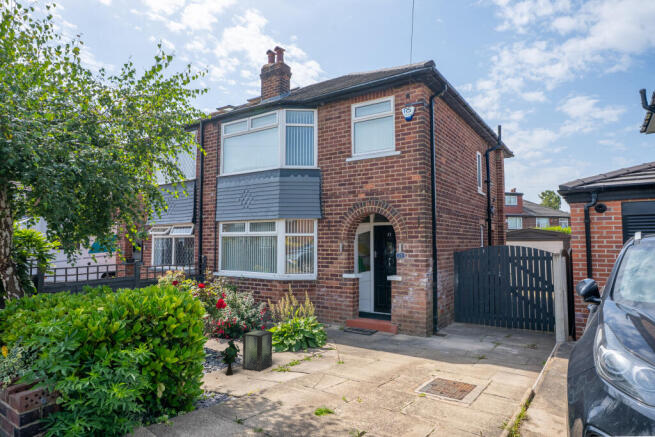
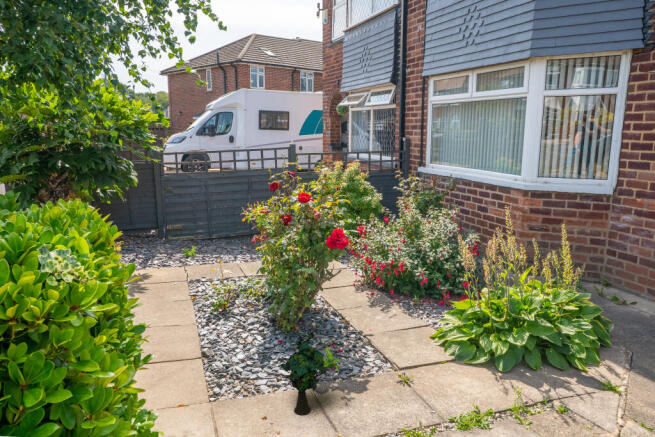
storage box: present [243,330,272,372] -> none [343,317,413,426]

